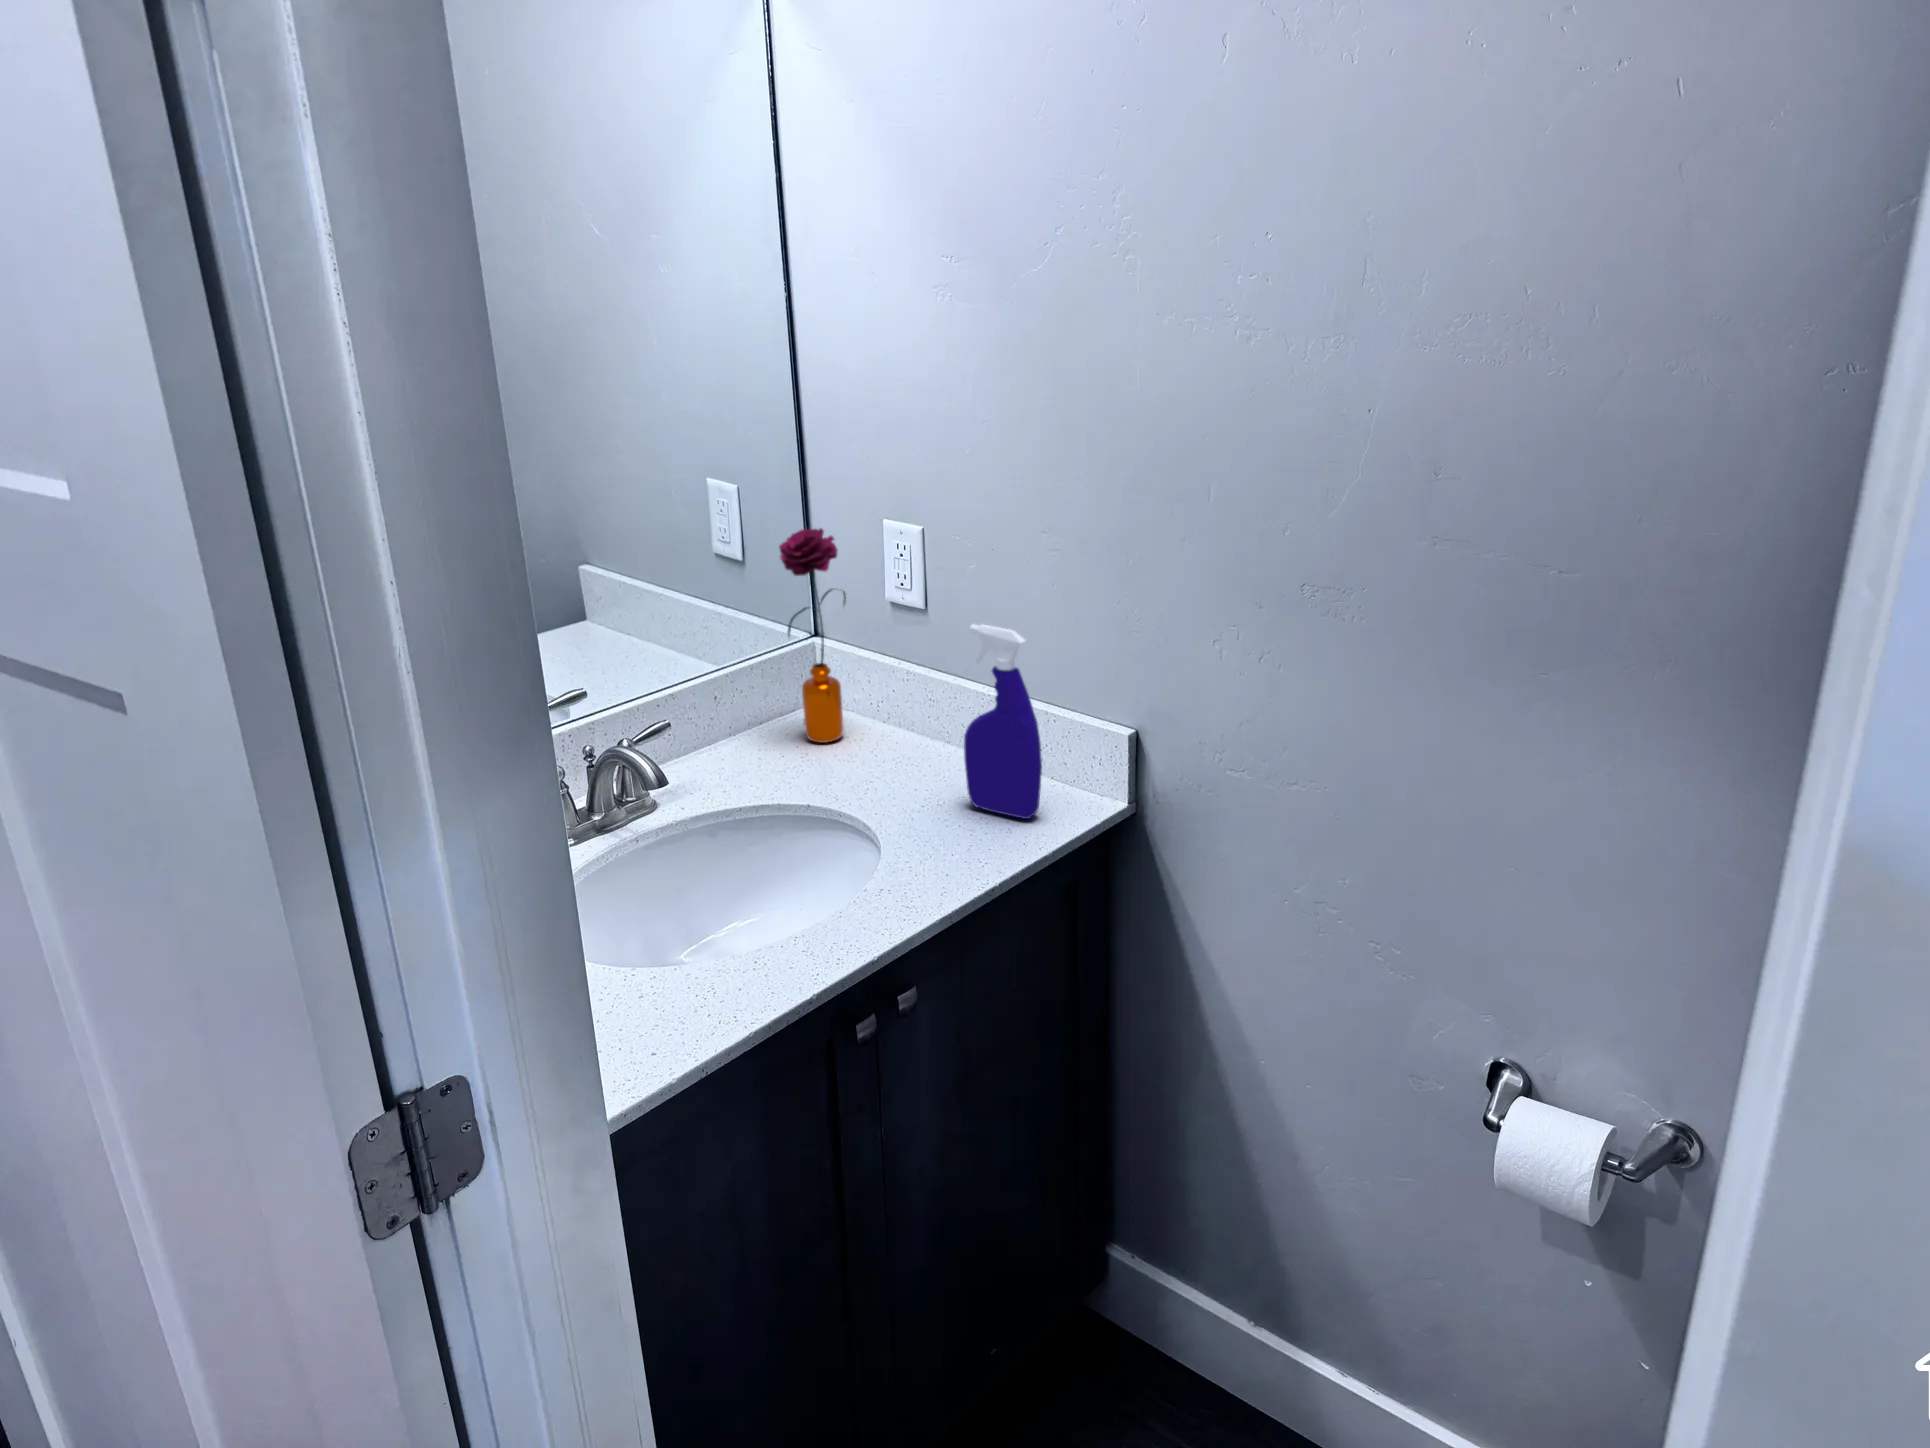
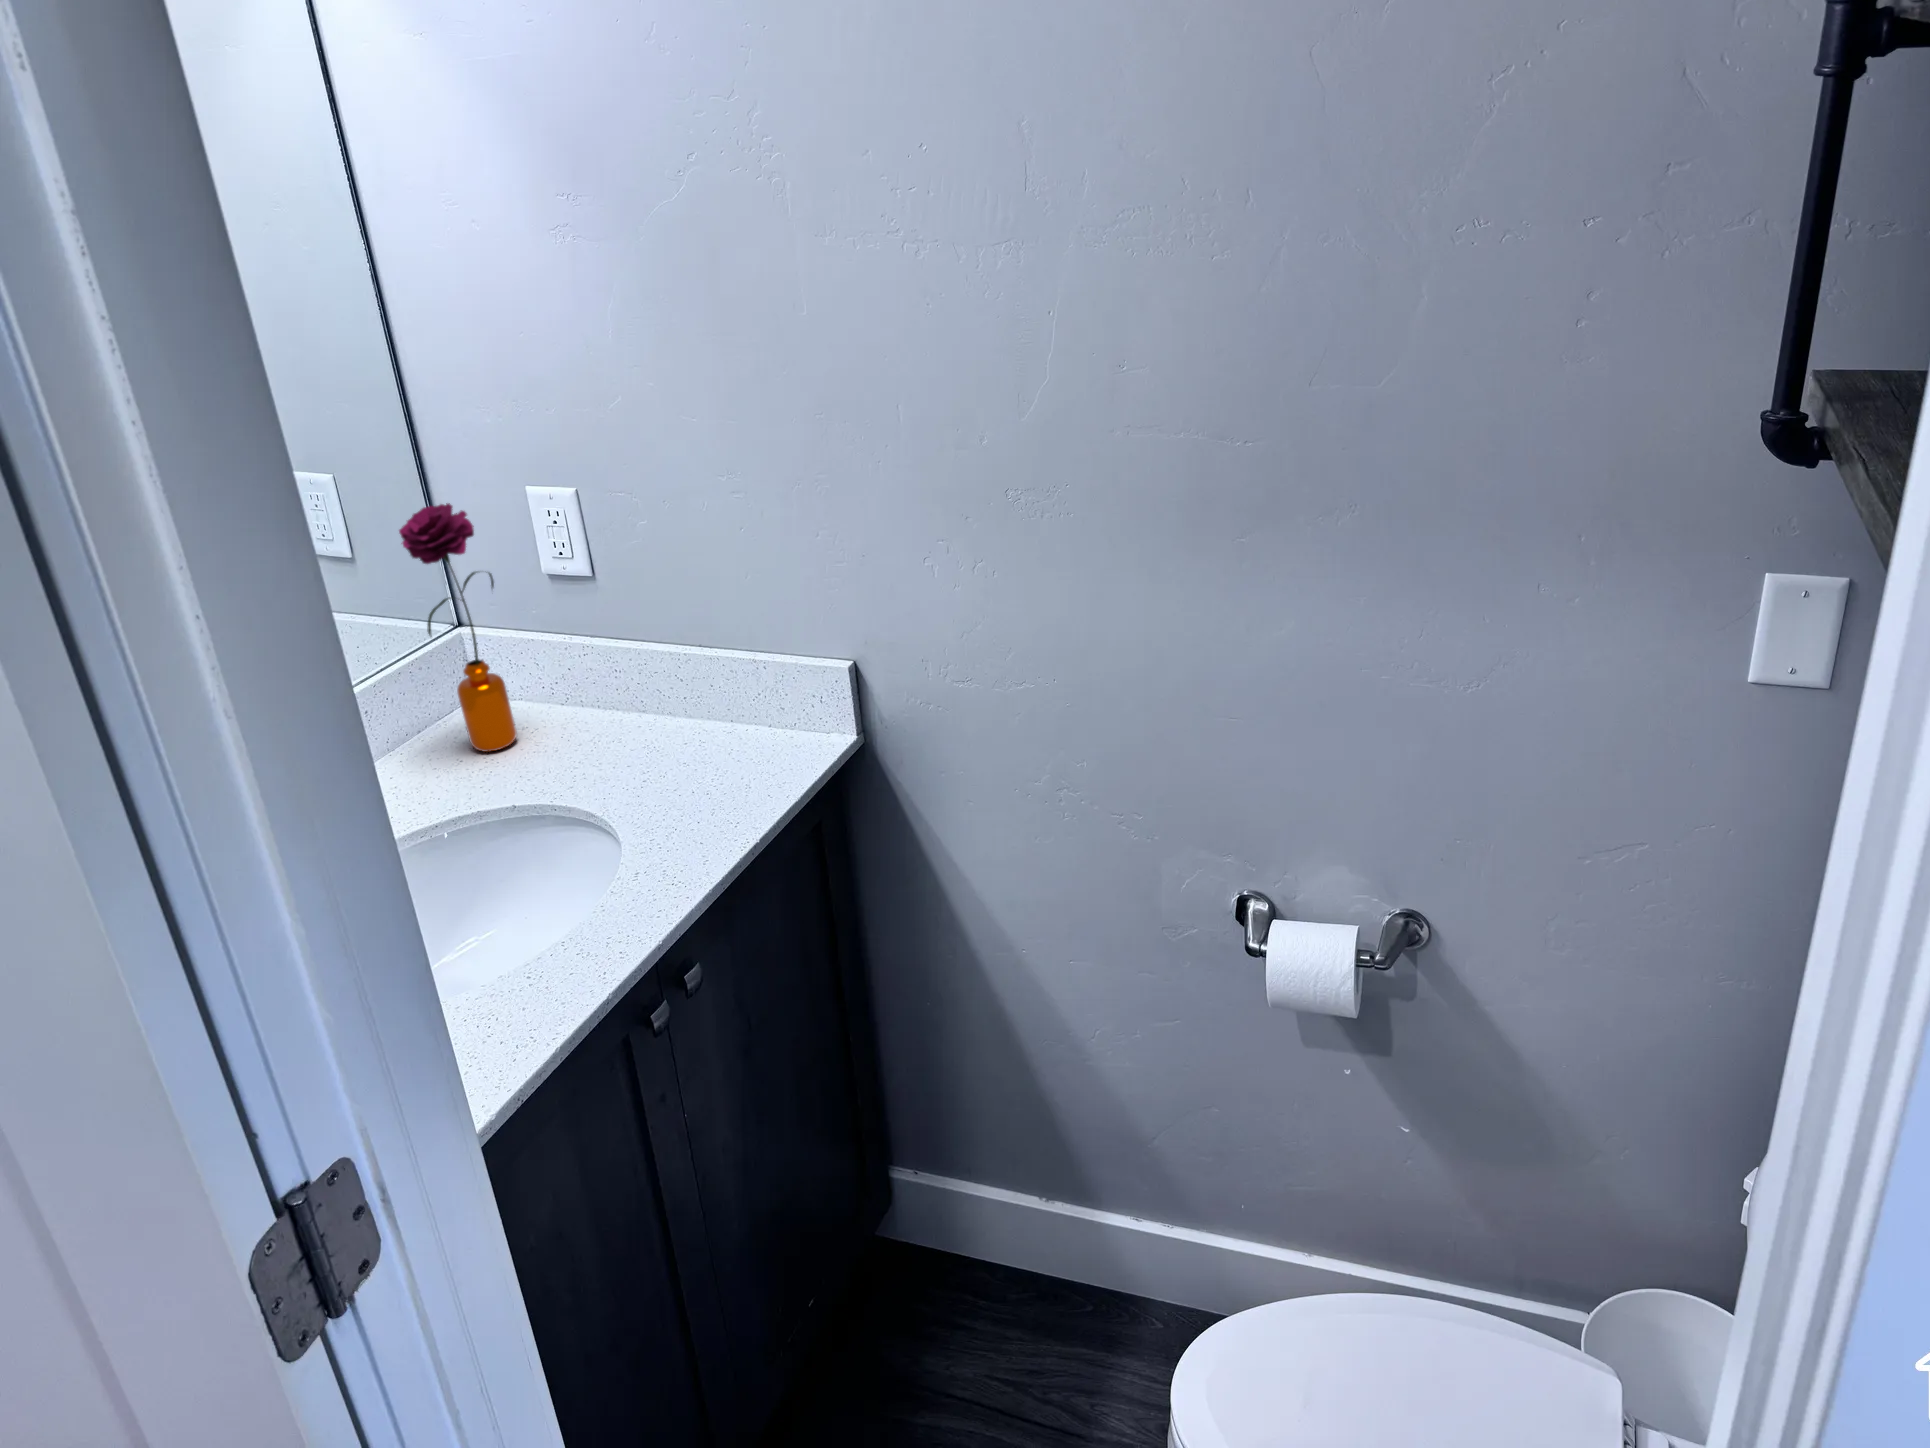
spray bottle: present [964,624,1042,819] -> none [650,597,763,808]

